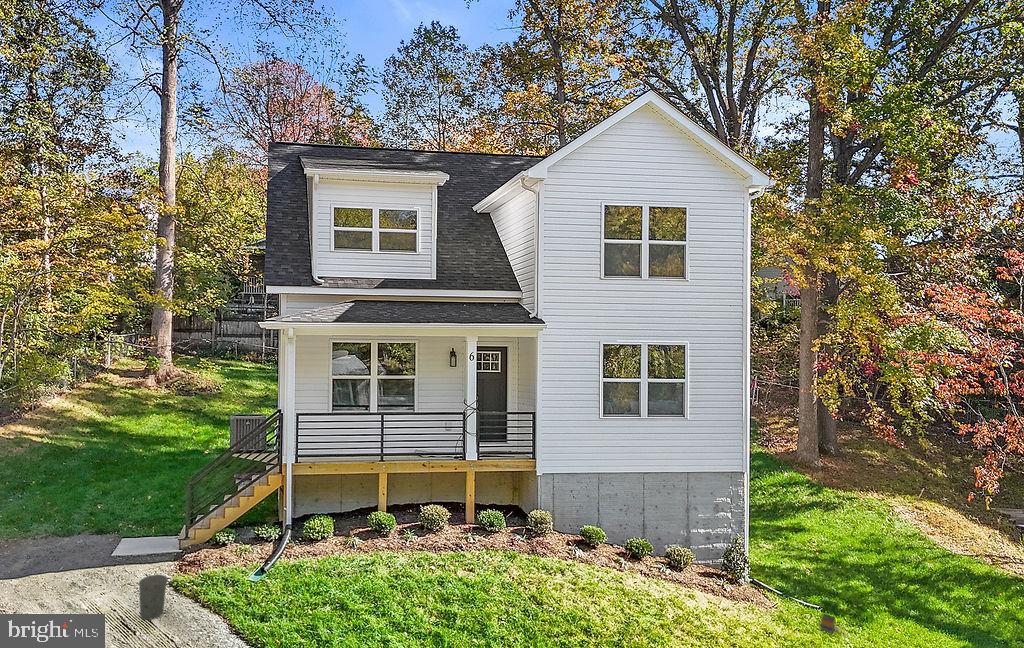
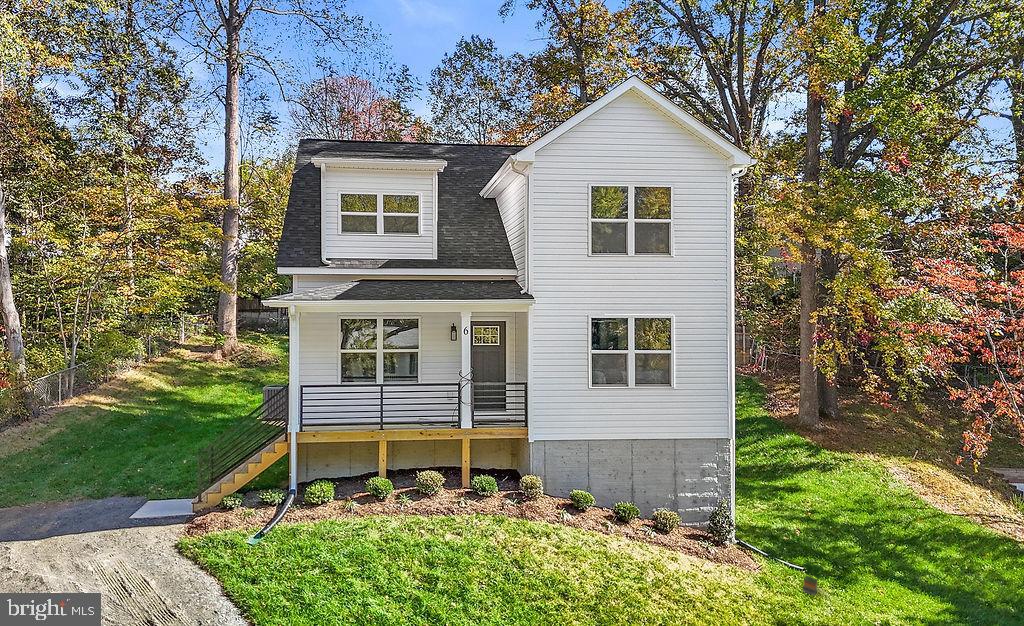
trash can: present [139,575,168,620] -> none [140,539,167,581]

